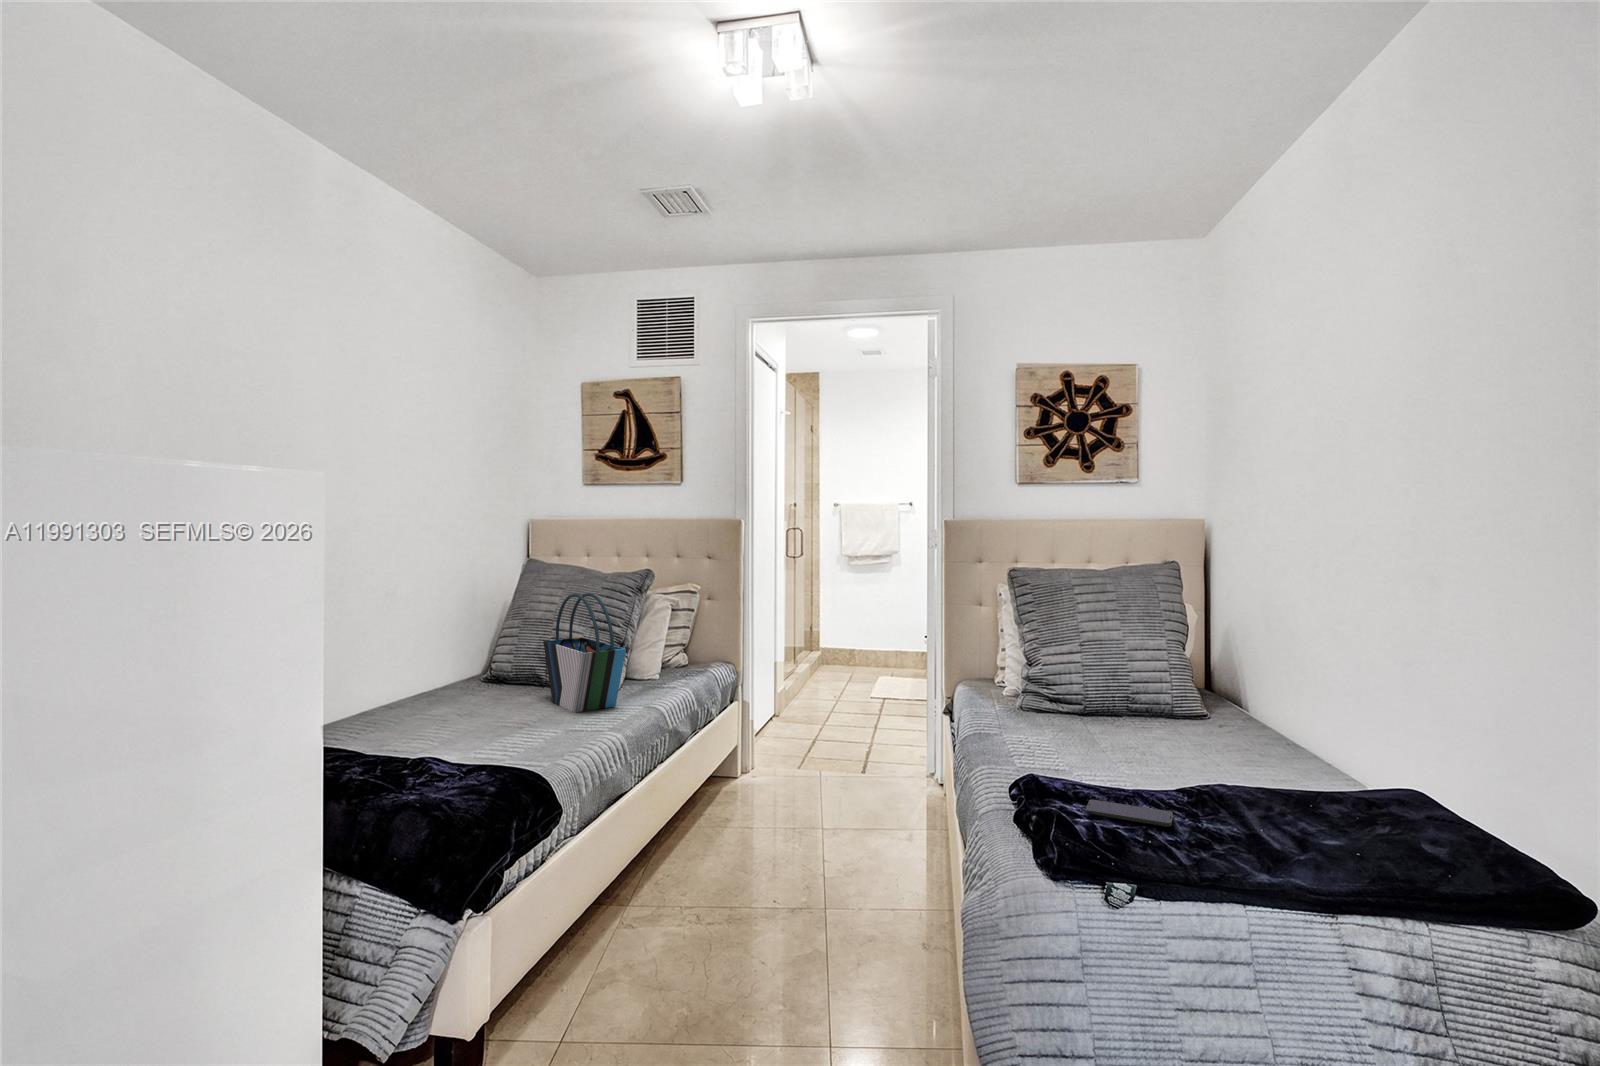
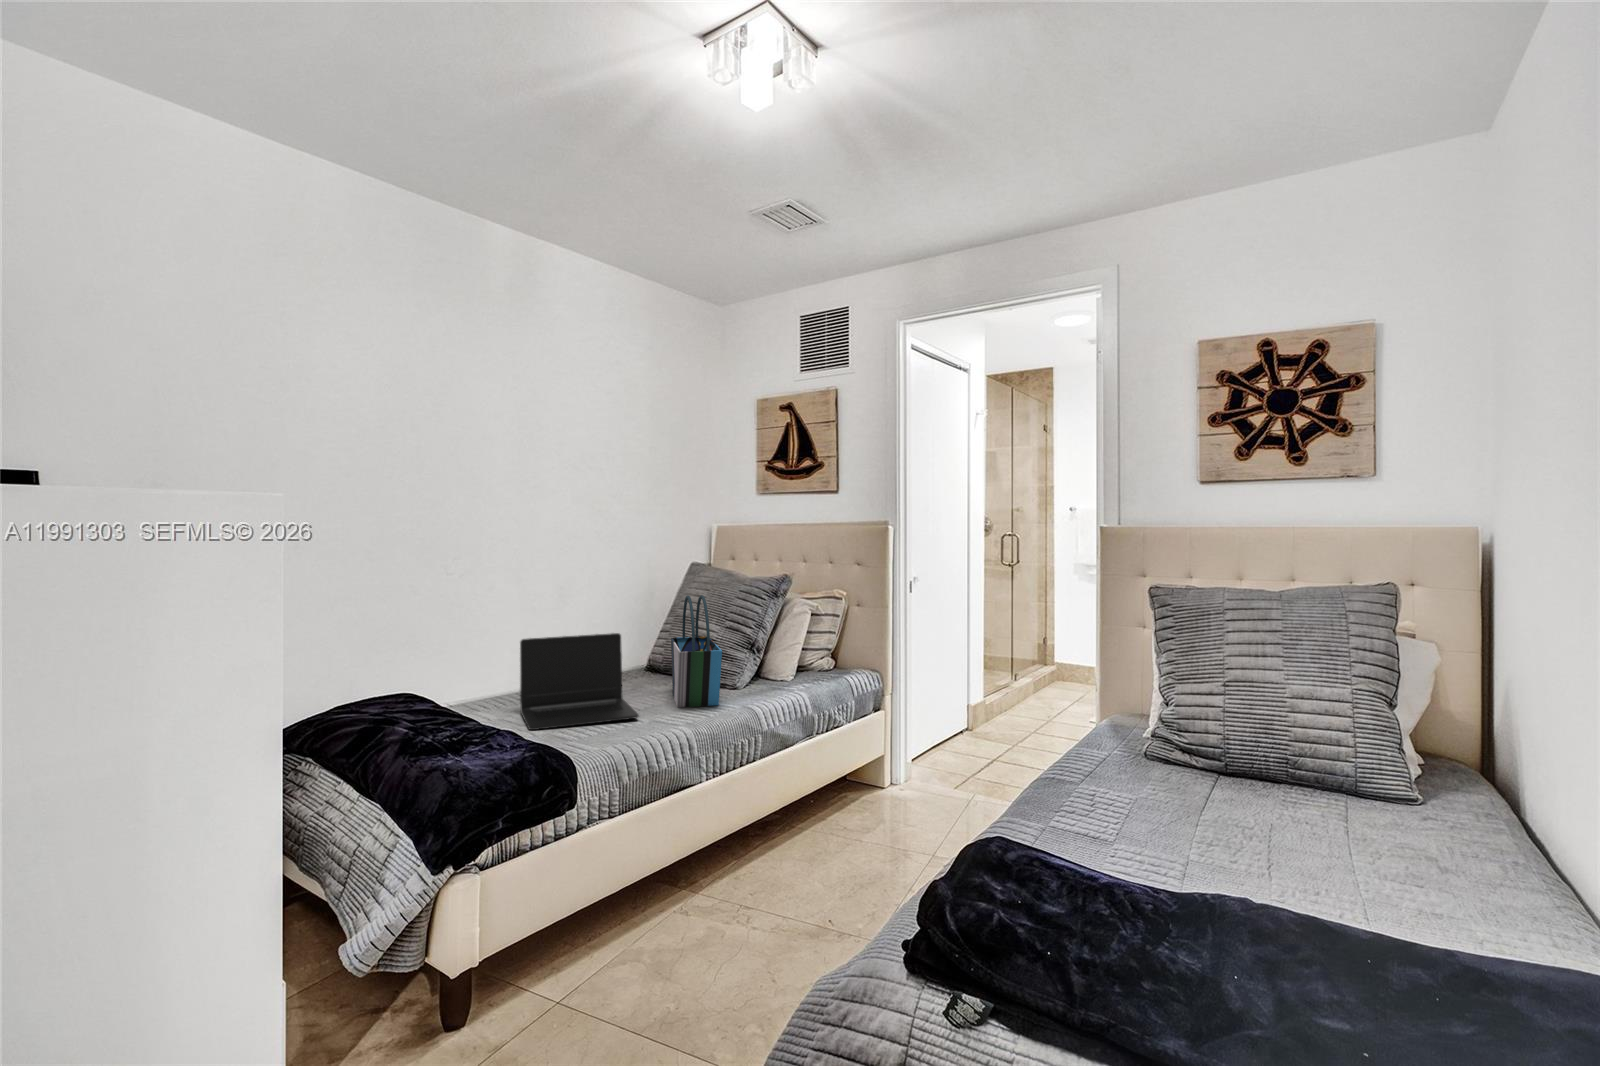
laptop: none [403,638,554,749] -> present [520,633,639,730]
smartphone: present [1085,800,1173,827] -> none [1026,897,1149,962]

